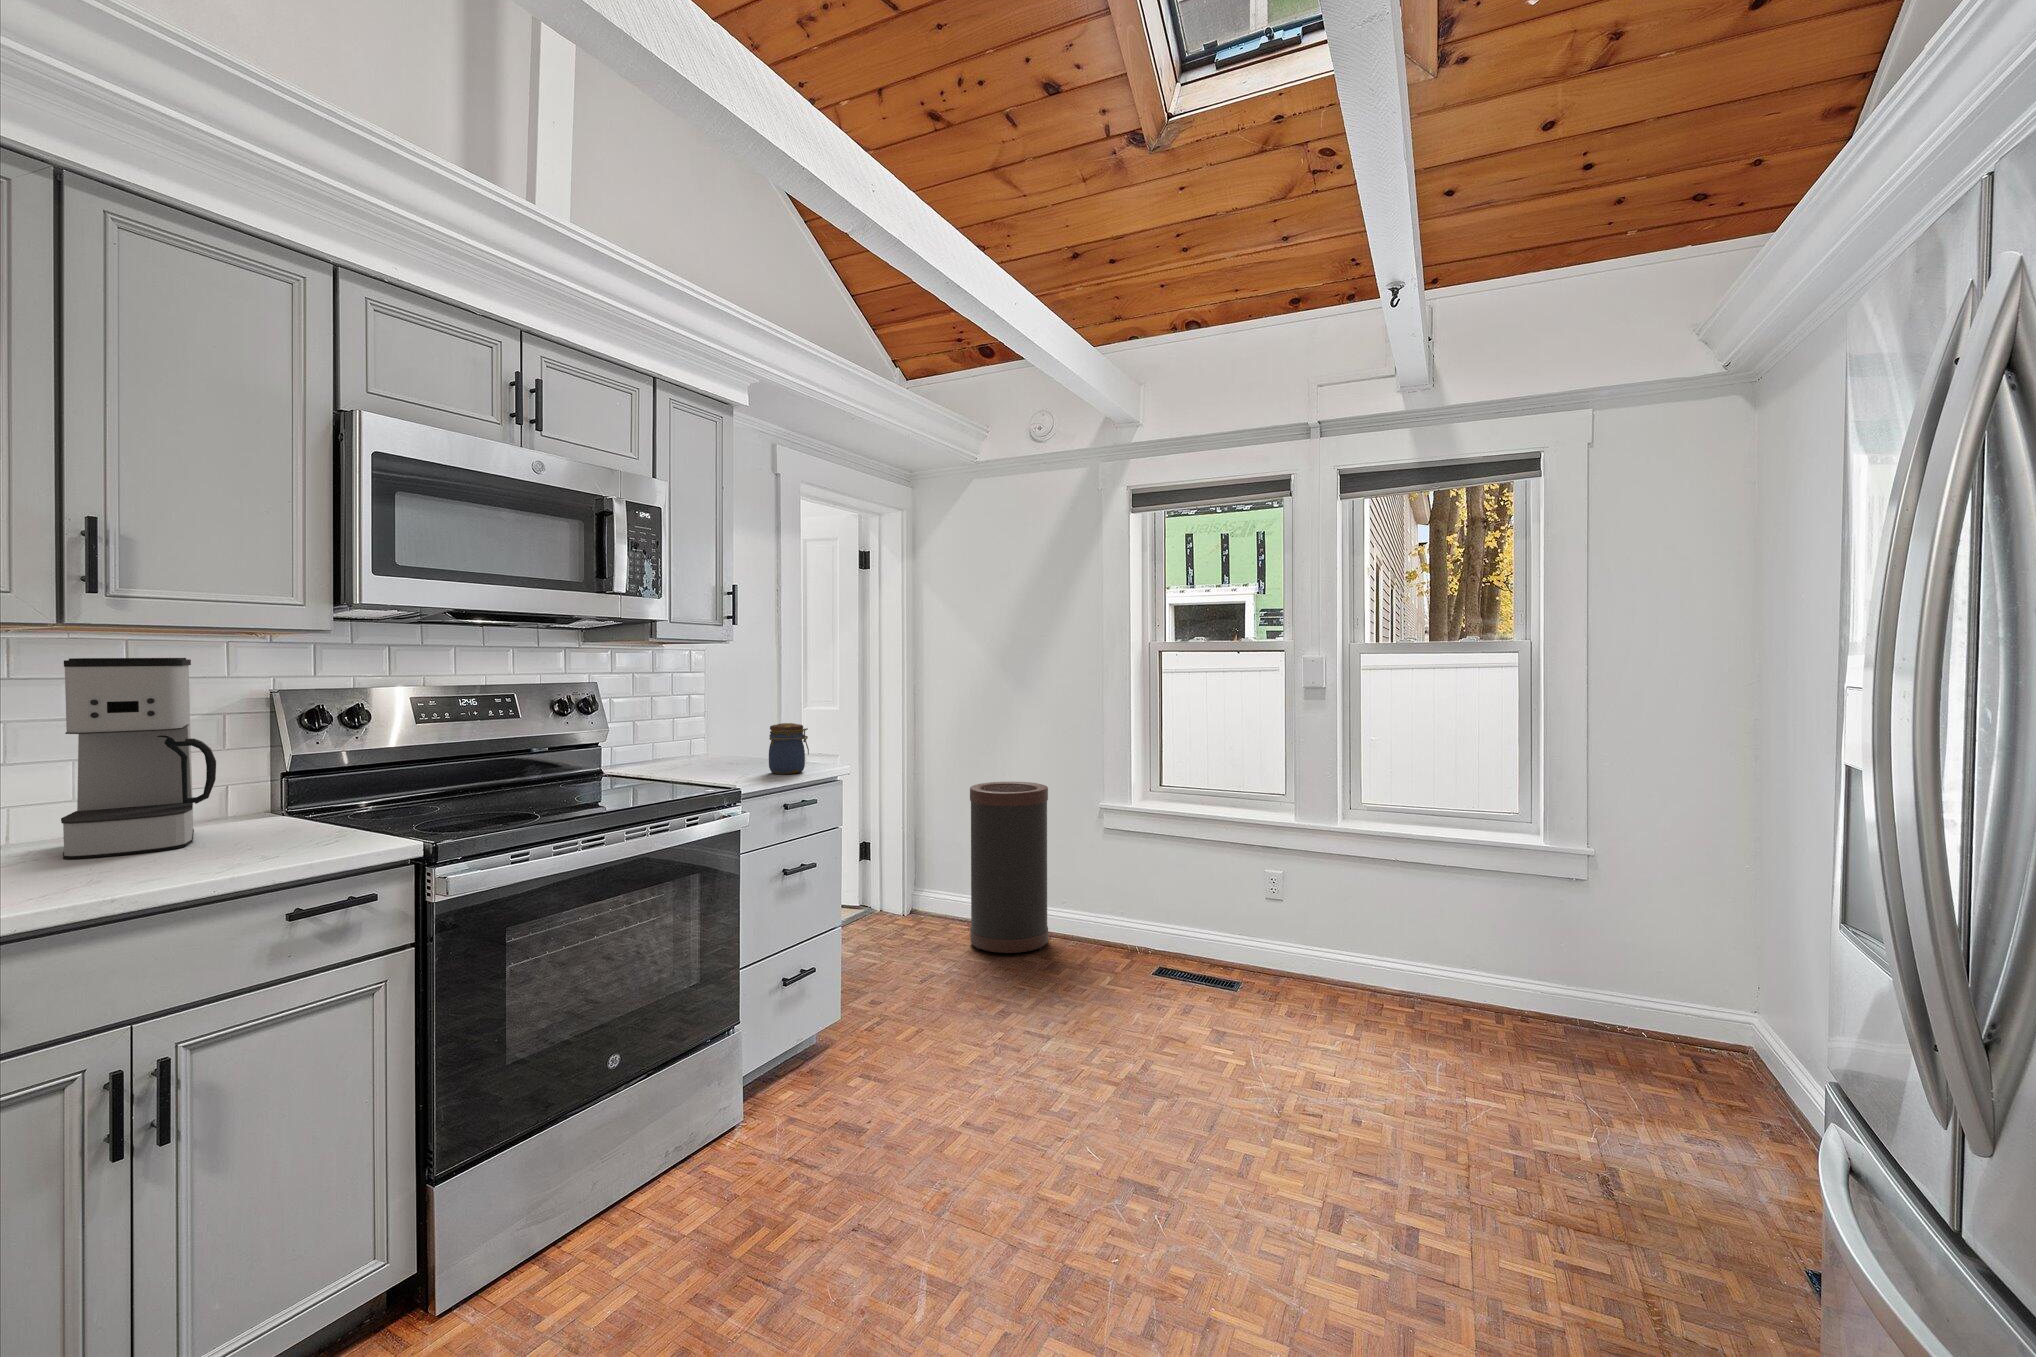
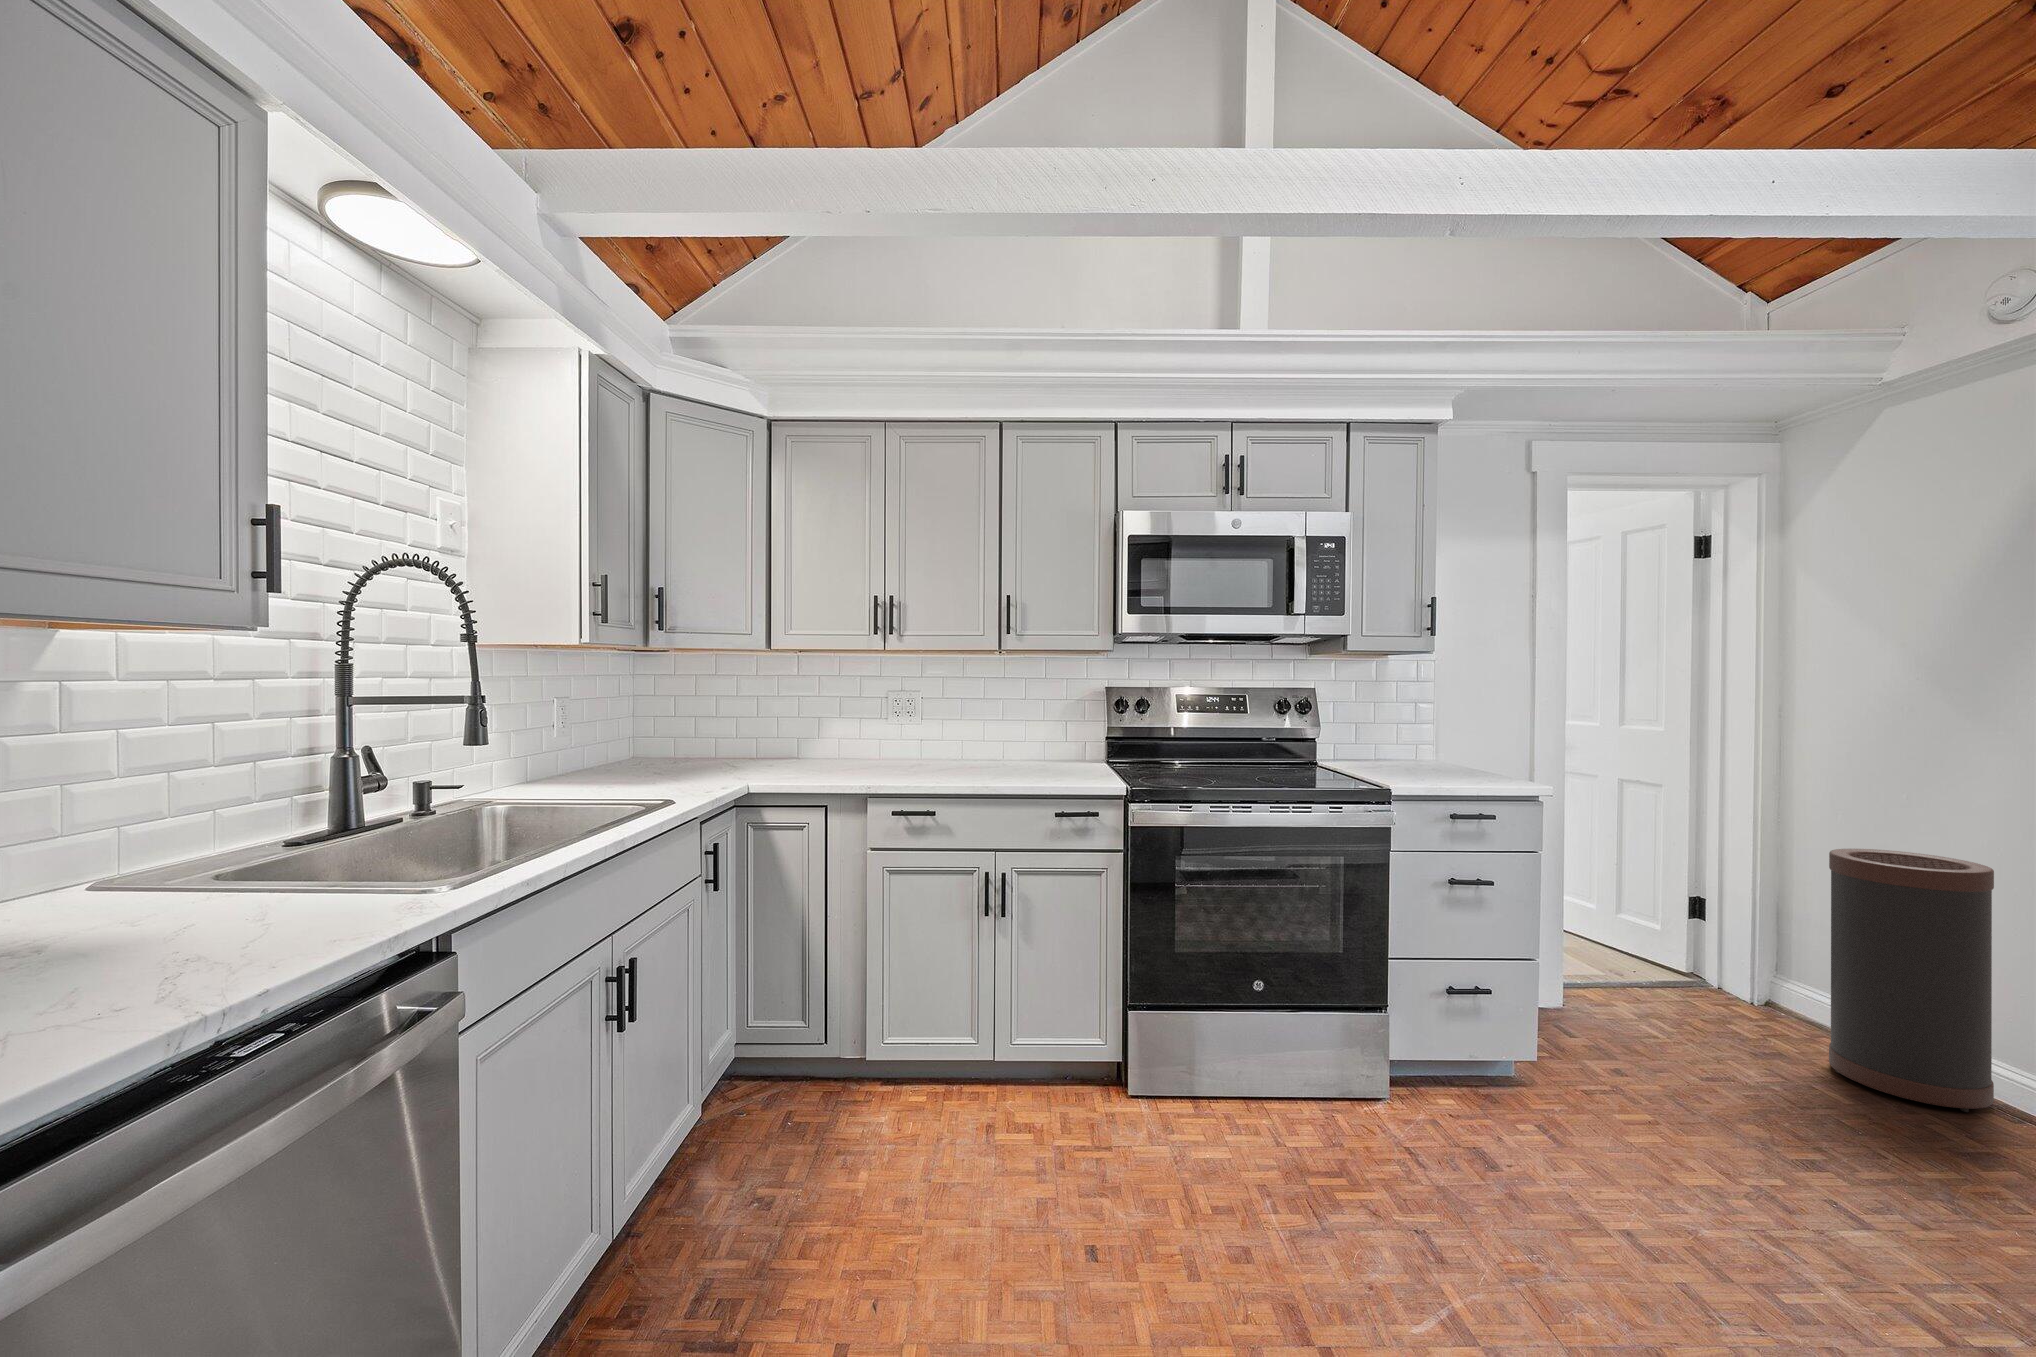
coffee maker: present [61,658,216,859] -> none [991,665,1053,770]
jar: present [769,723,809,774] -> none [1453,735,1497,785]

